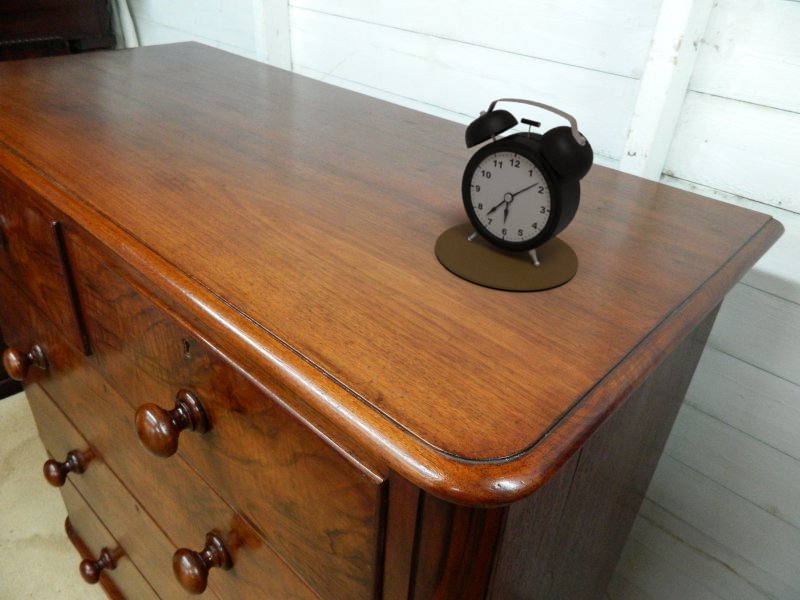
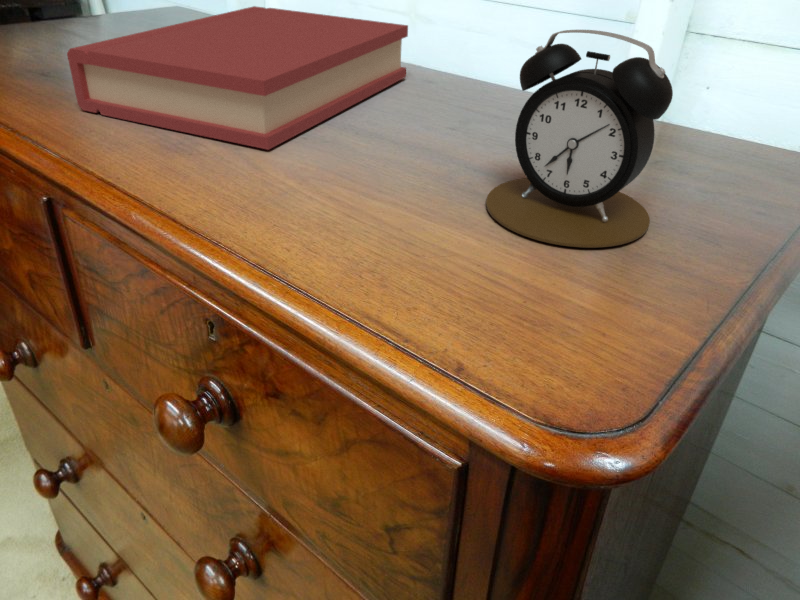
hardback book: none [79,49,391,188] -> present [67,6,408,150]

